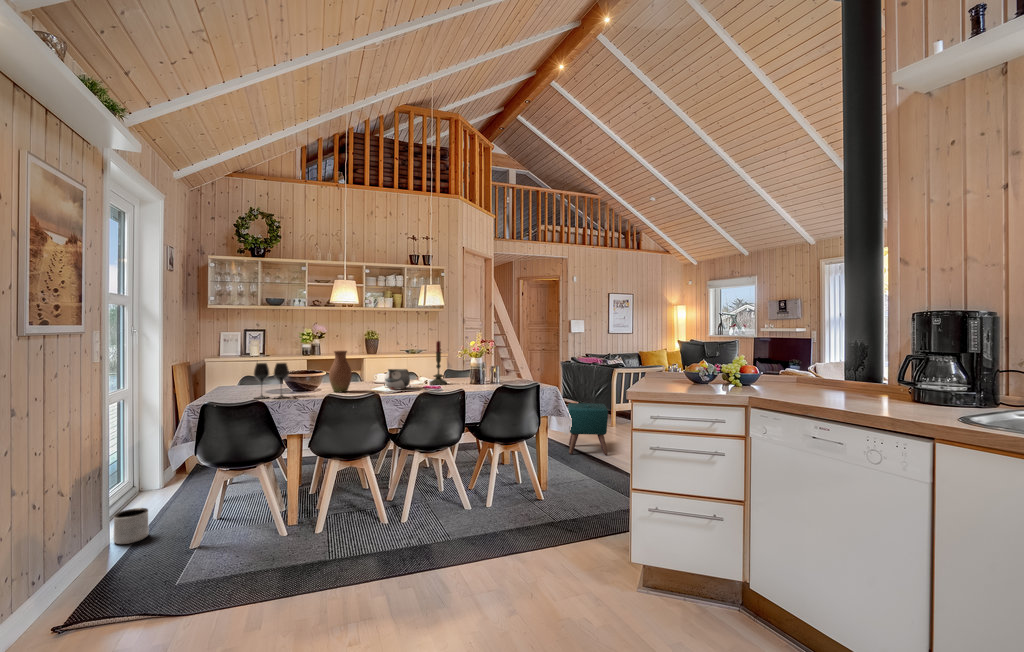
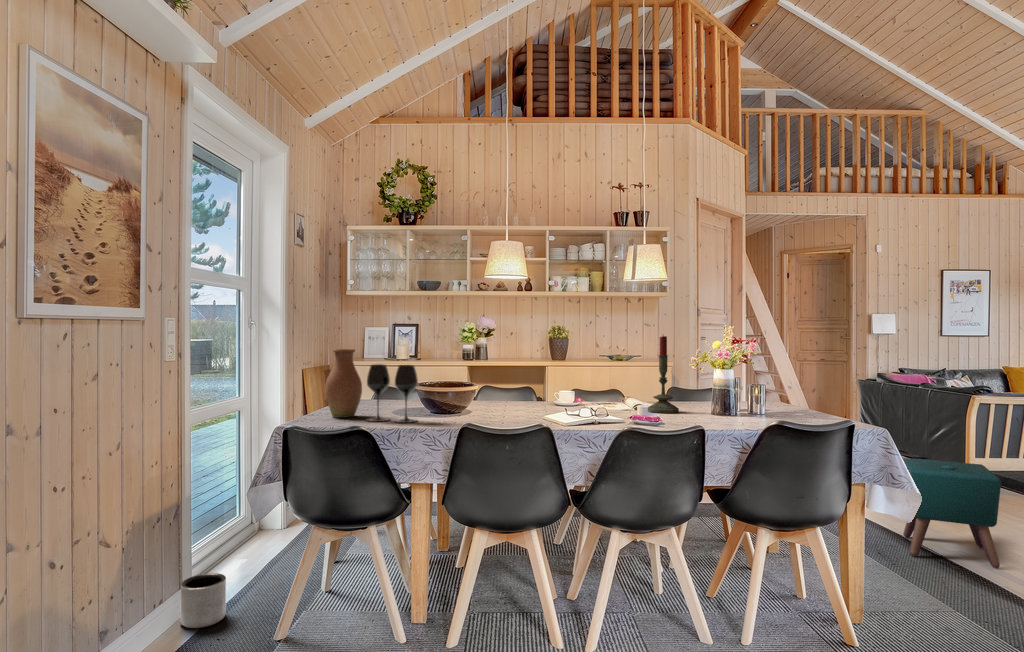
vase: present [329,351,352,392] -> present [325,349,362,418]
teapot: present [385,369,410,390] -> none [571,381,614,418]

